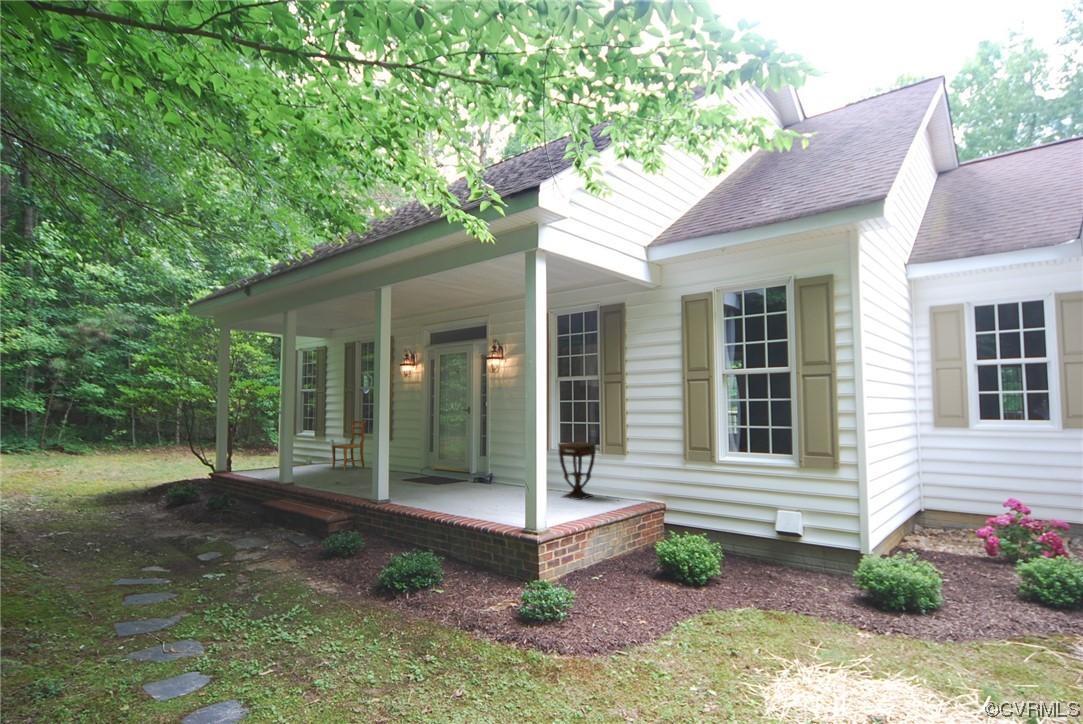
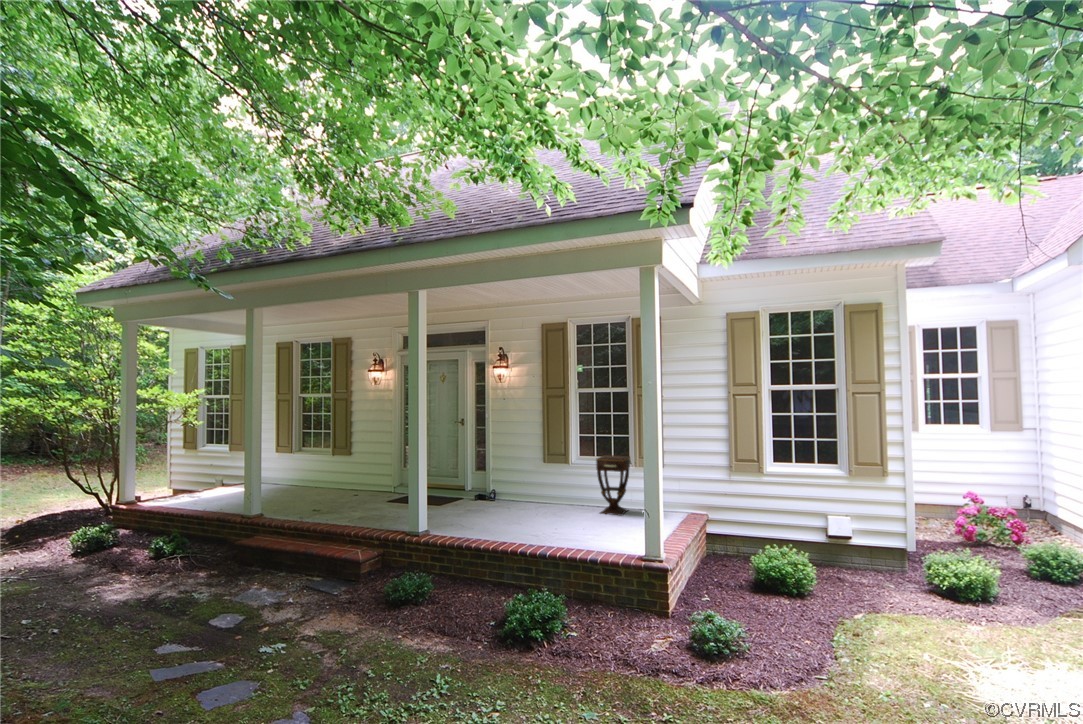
chair: present [332,420,366,470] -> none [275,433,316,493]

